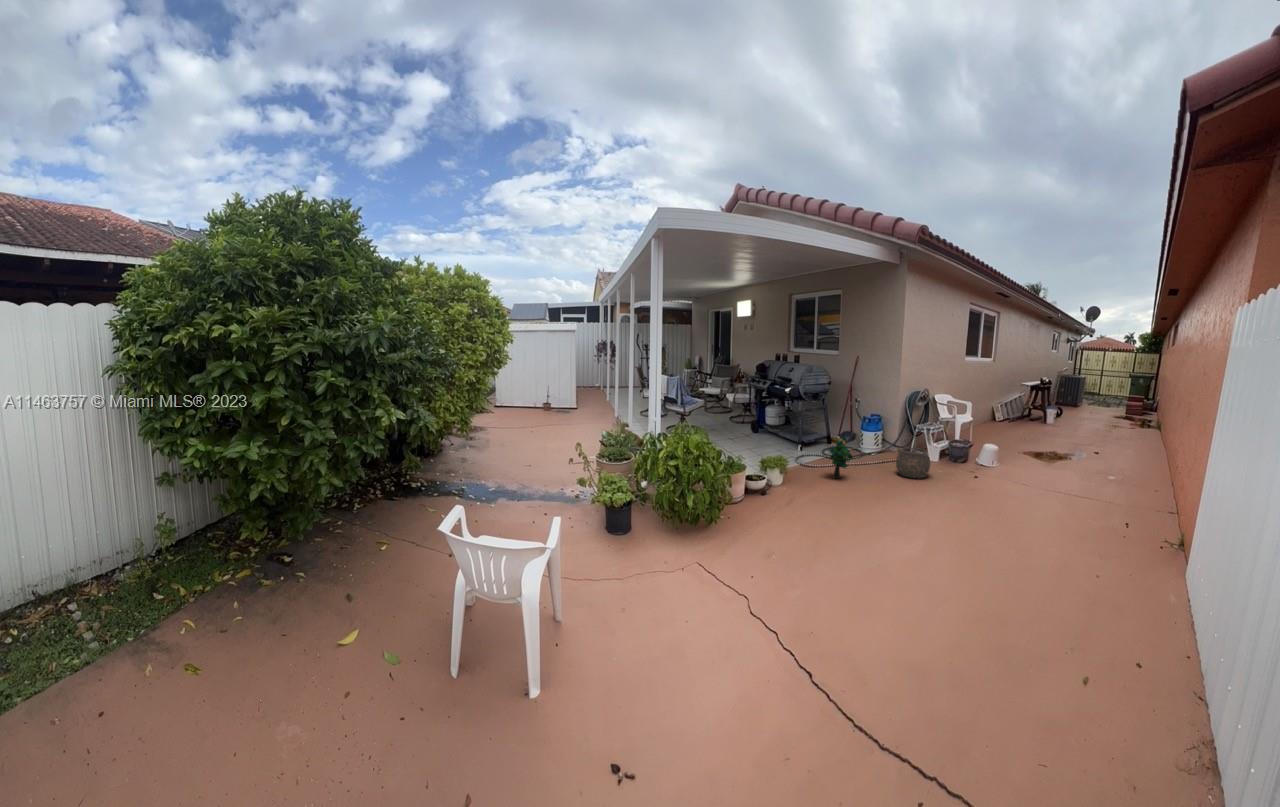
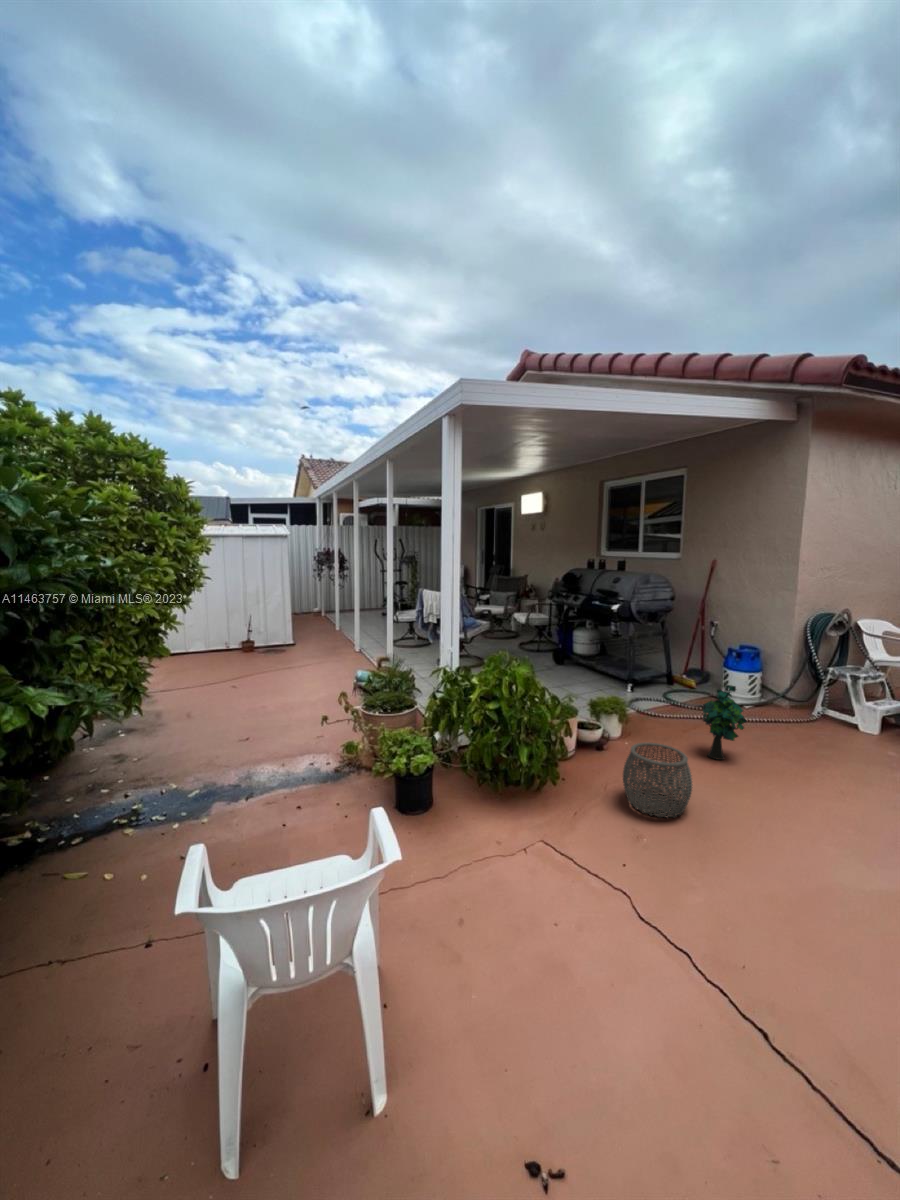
woven basket: present [896,447,930,478] -> present [623,742,693,818]

